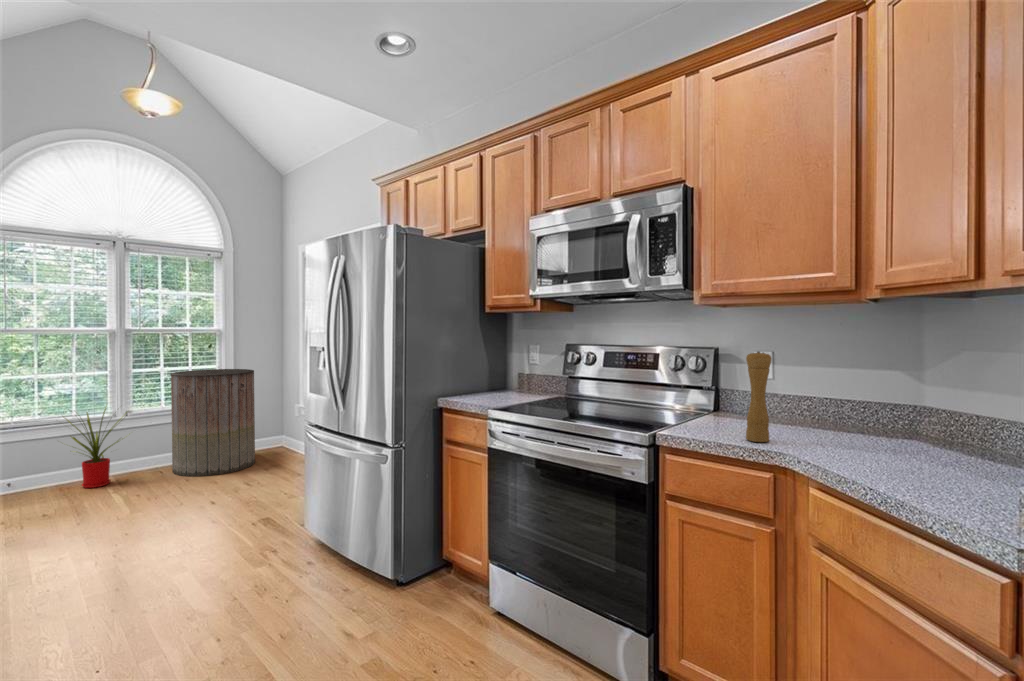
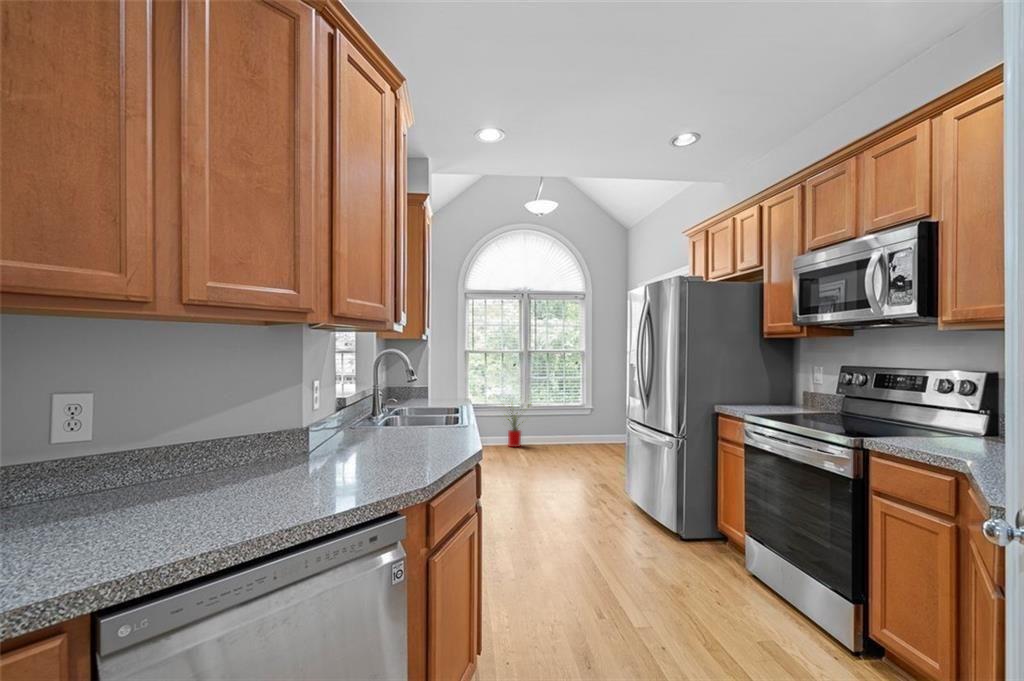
pepper mill: present [746,352,772,442] -> none [956,372,984,456]
trash can: present [171,369,255,477] -> none [554,379,606,453]

